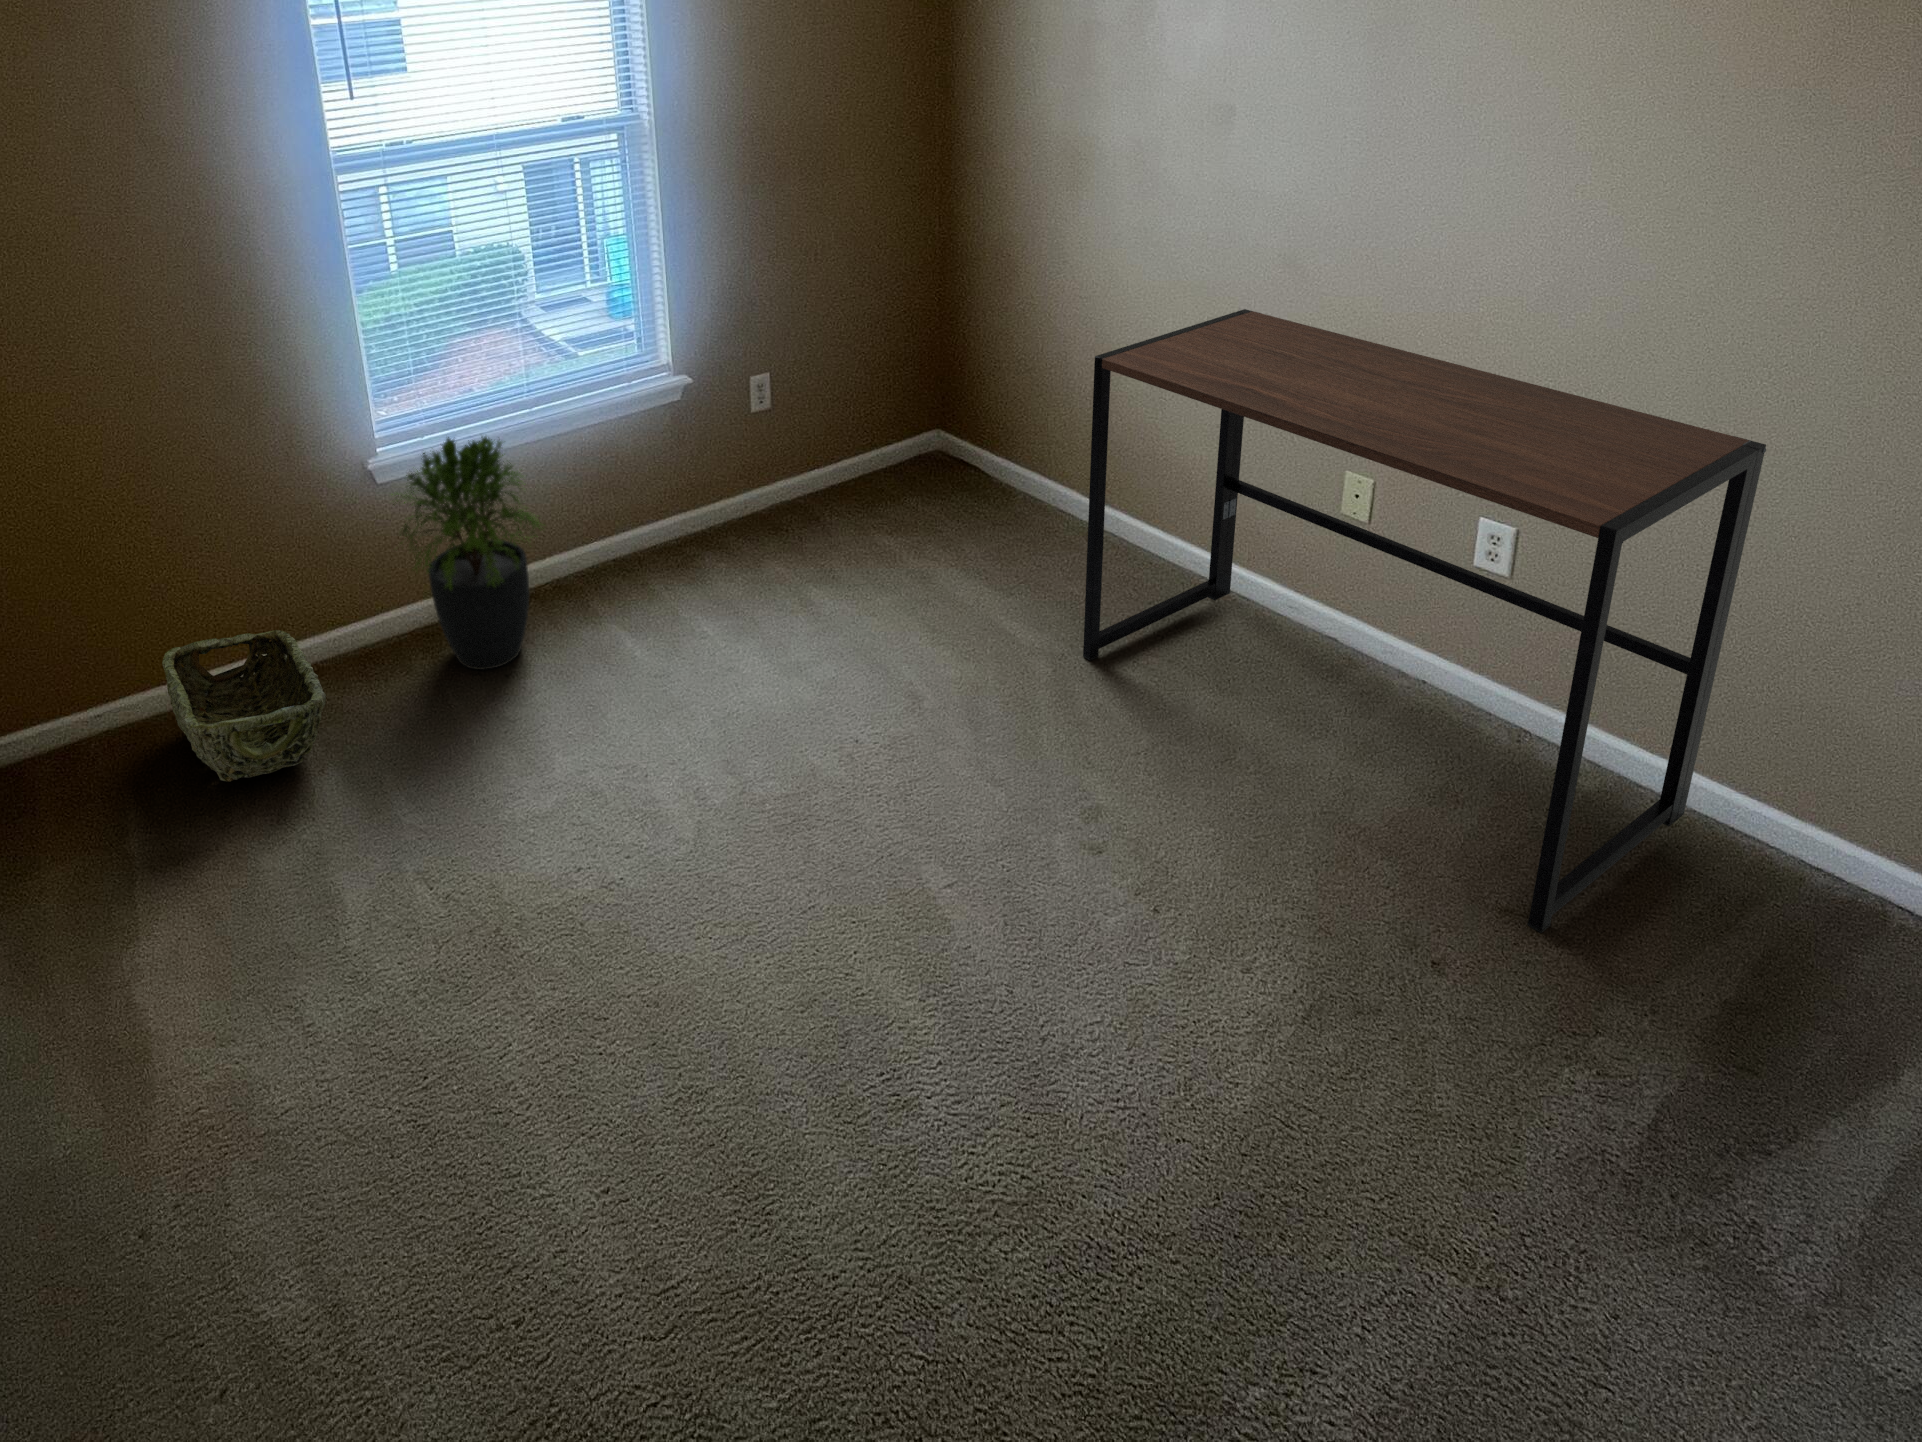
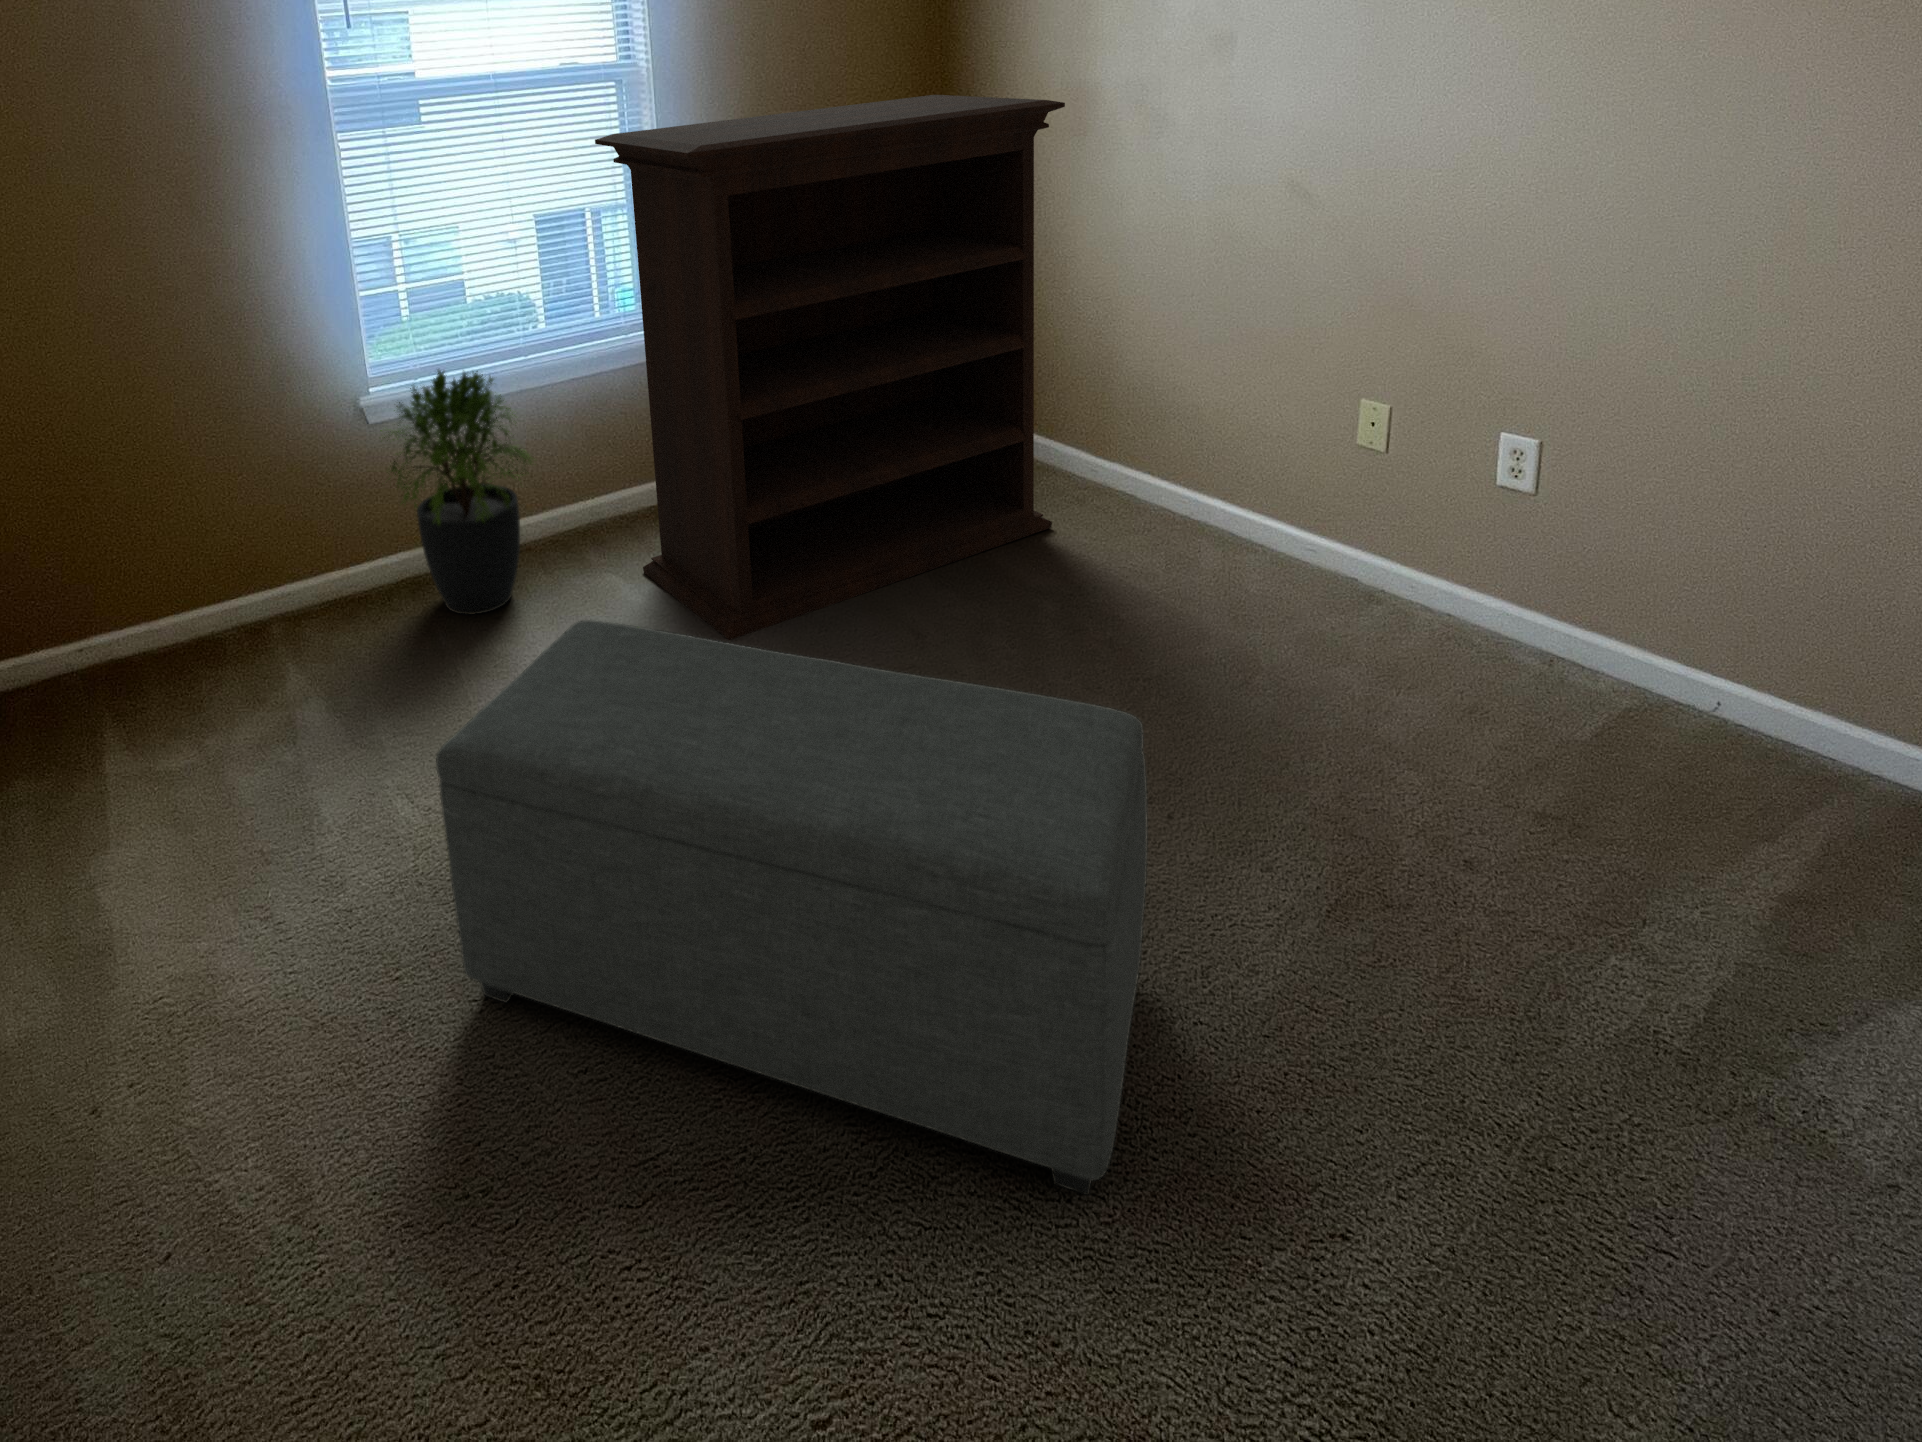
bookshelf: none [601,150,1064,702] -> present [595,95,1065,640]
desk: present [1083,309,1766,933] -> none [1093,238,1798,836]
woven basket: present [162,630,326,782] -> none [142,570,308,708]
ottoman: none [463,736,1136,1328] -> present [436,620,1148,1195]

